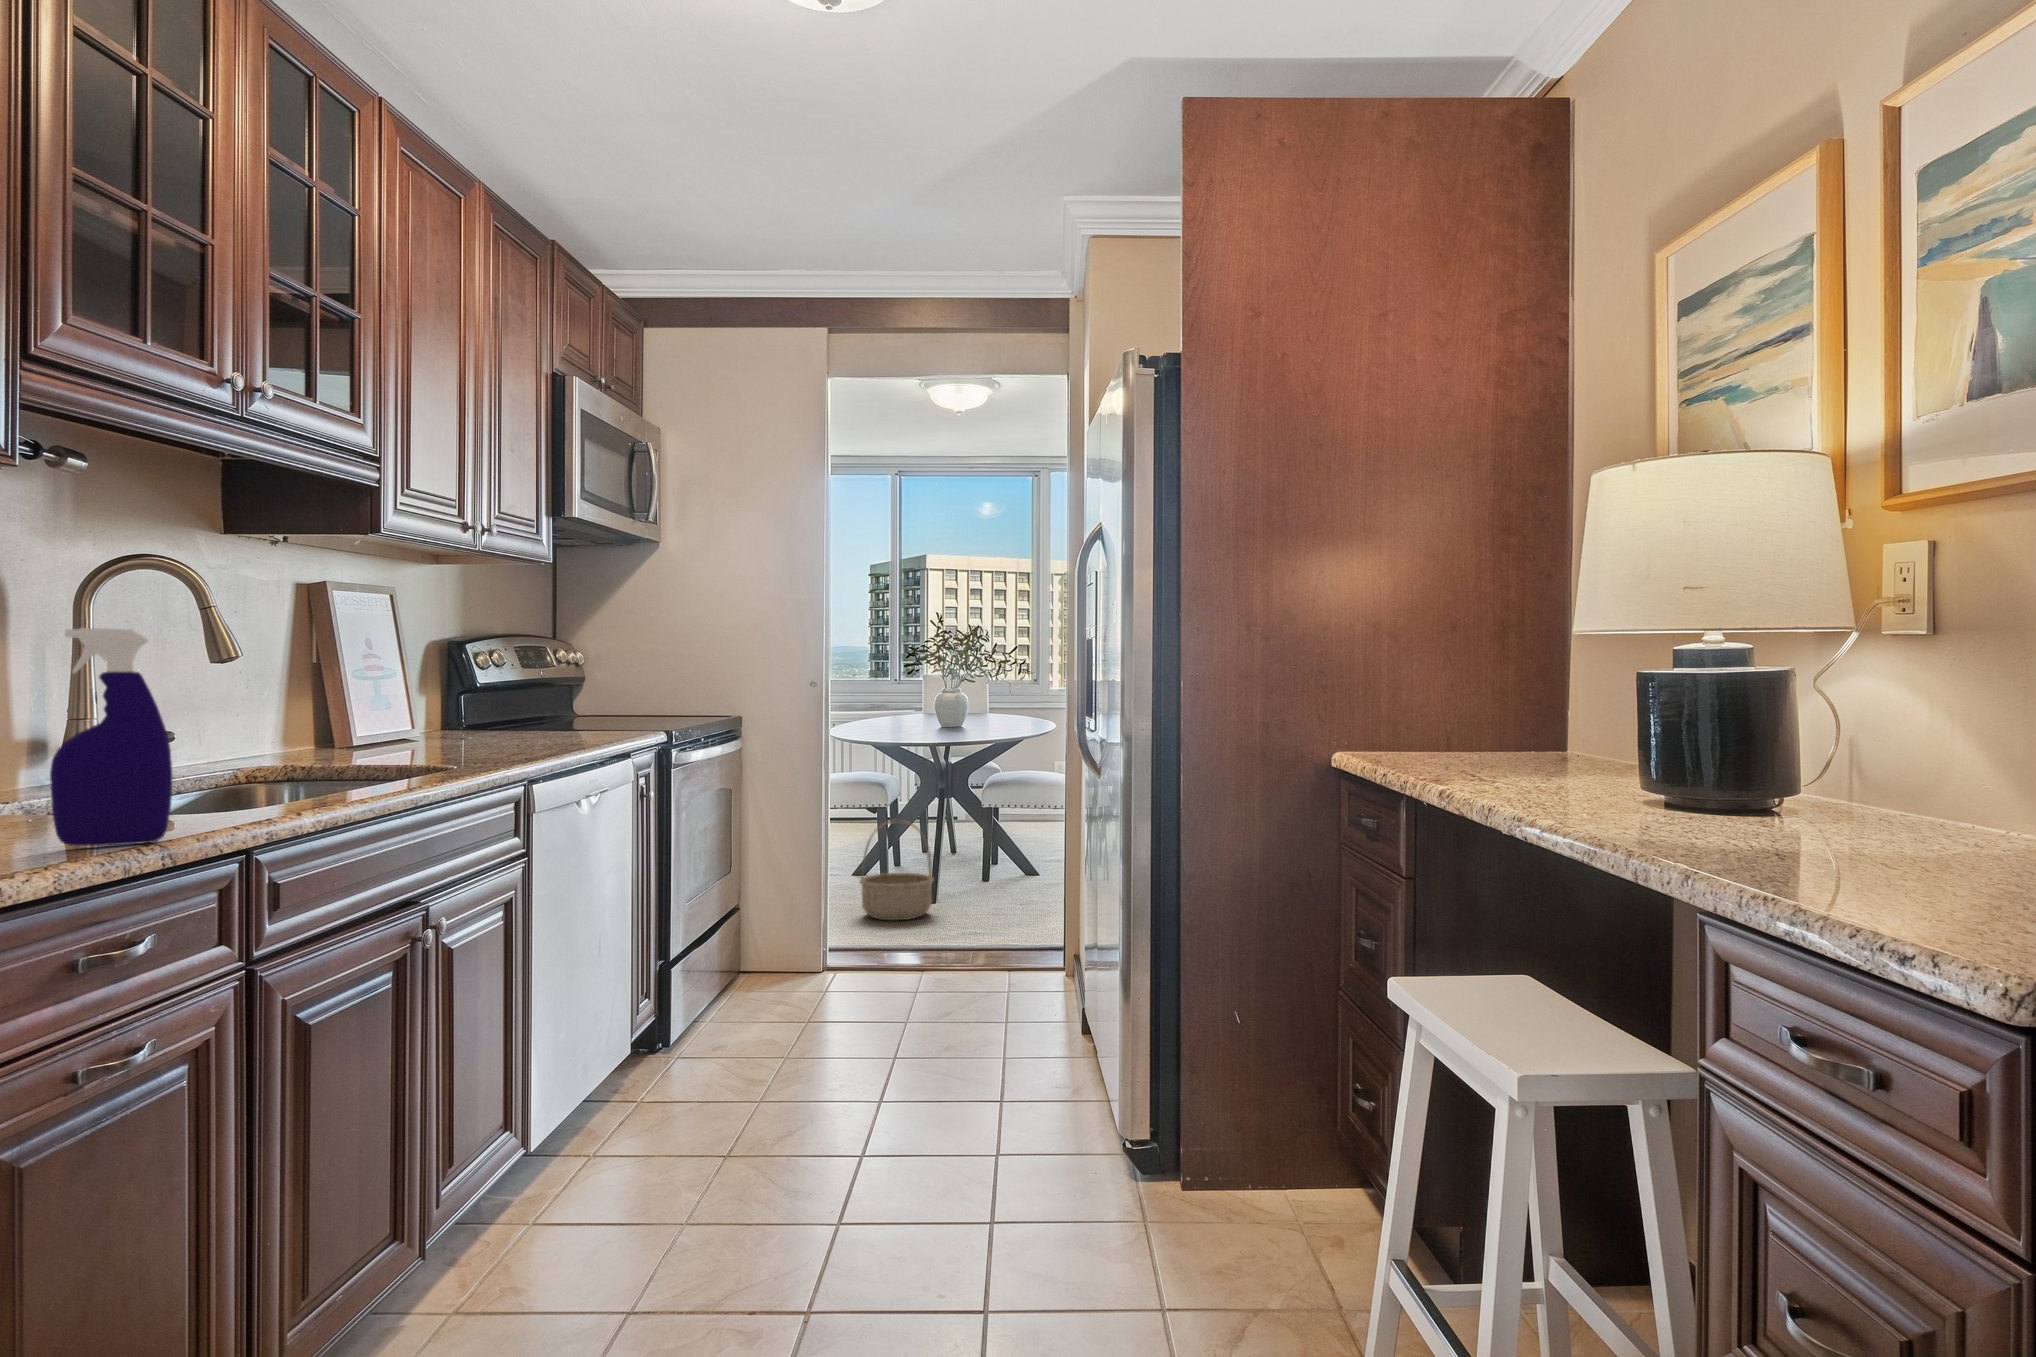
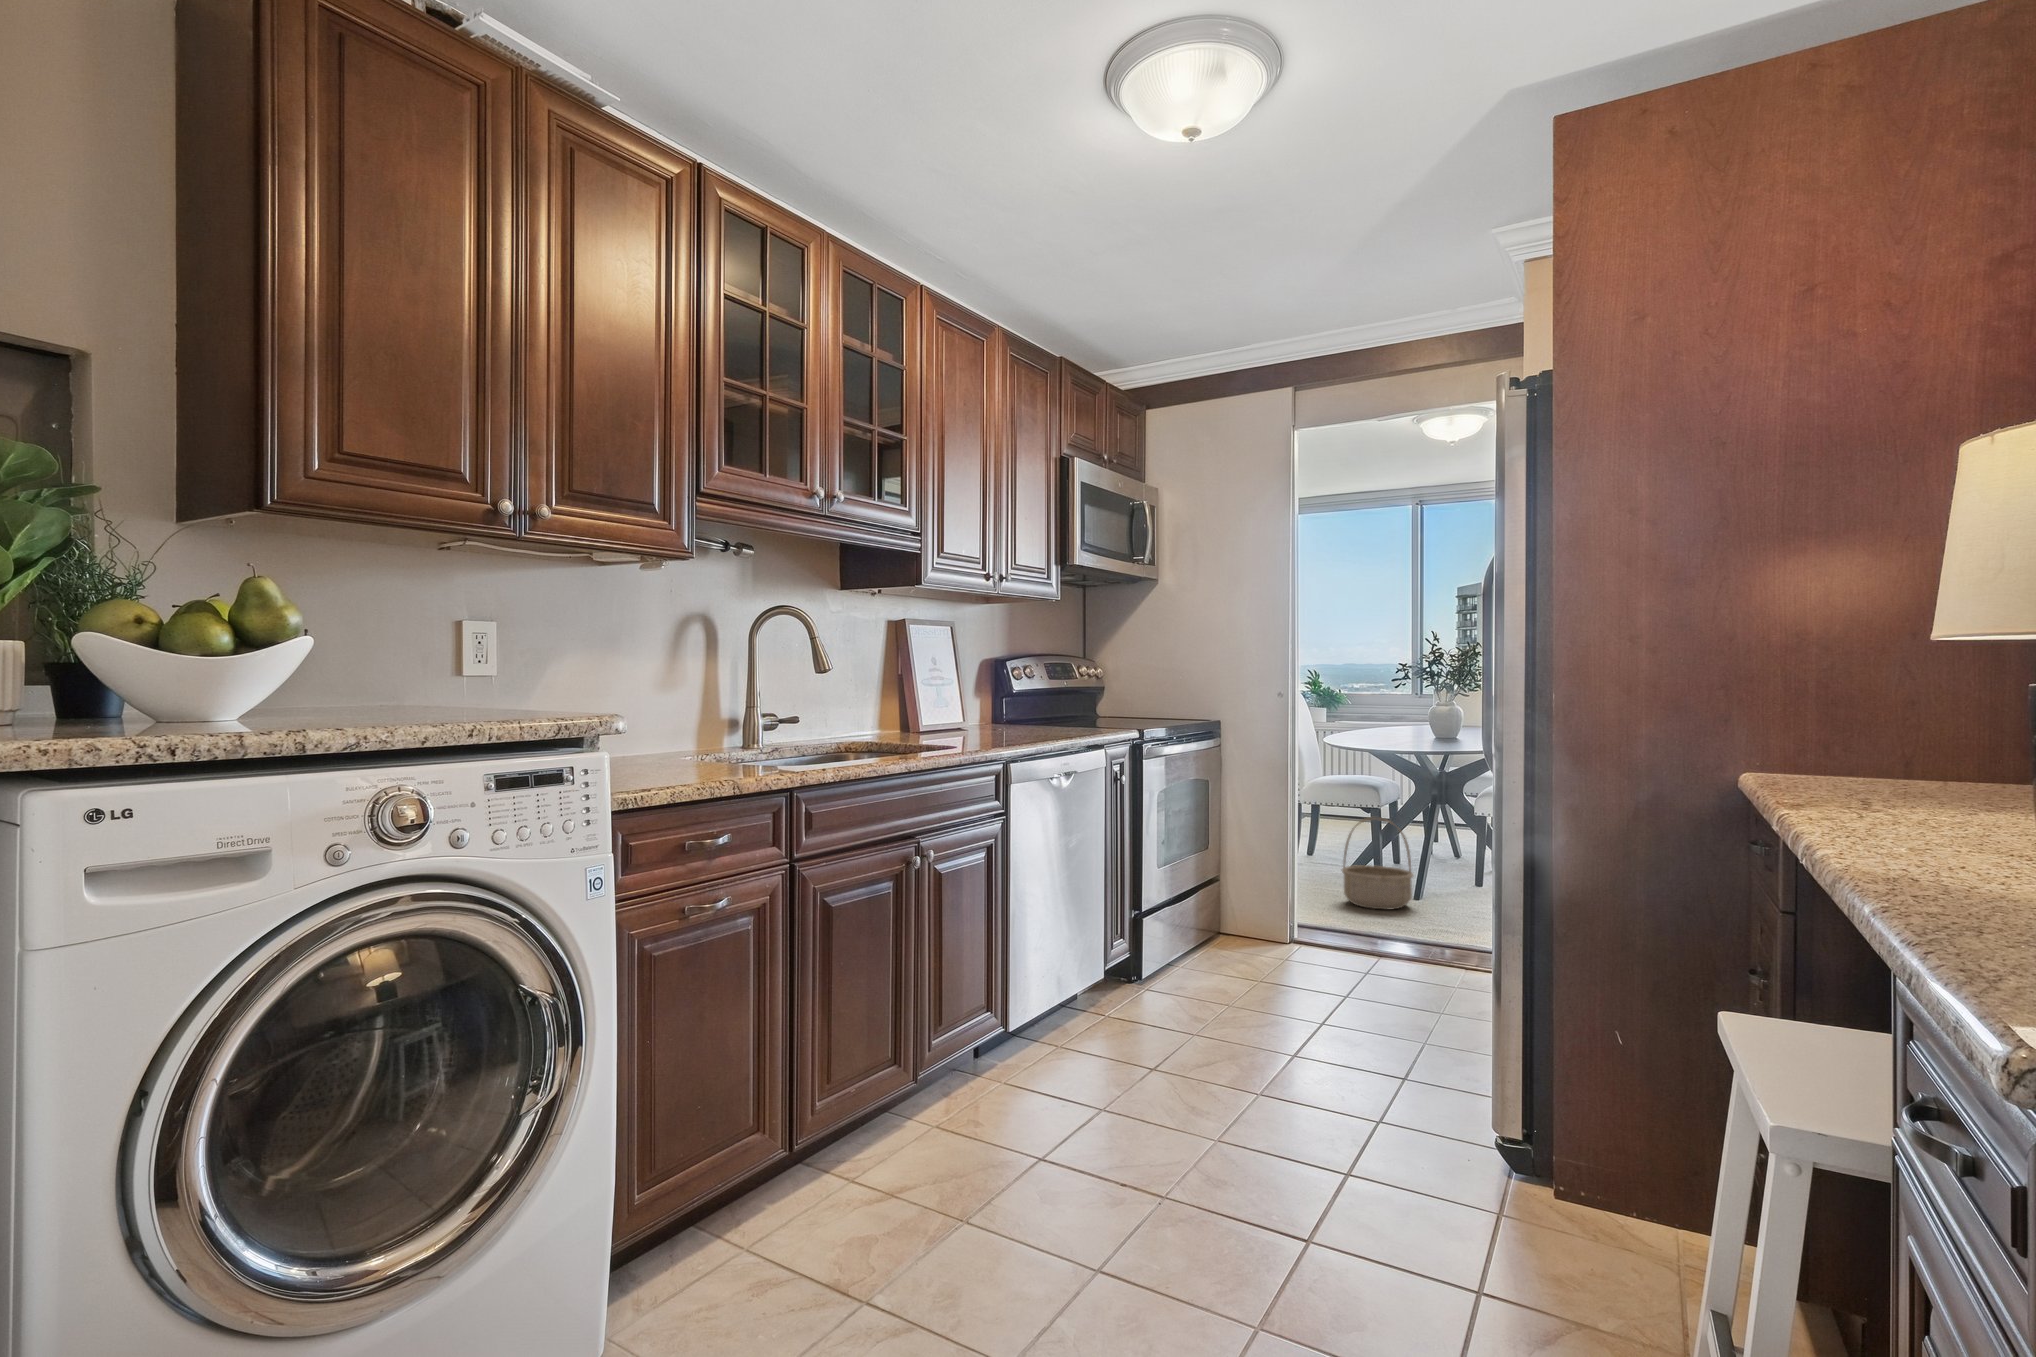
spray bottle: present [50,628,172,846] -> none [686,650,741,777]

